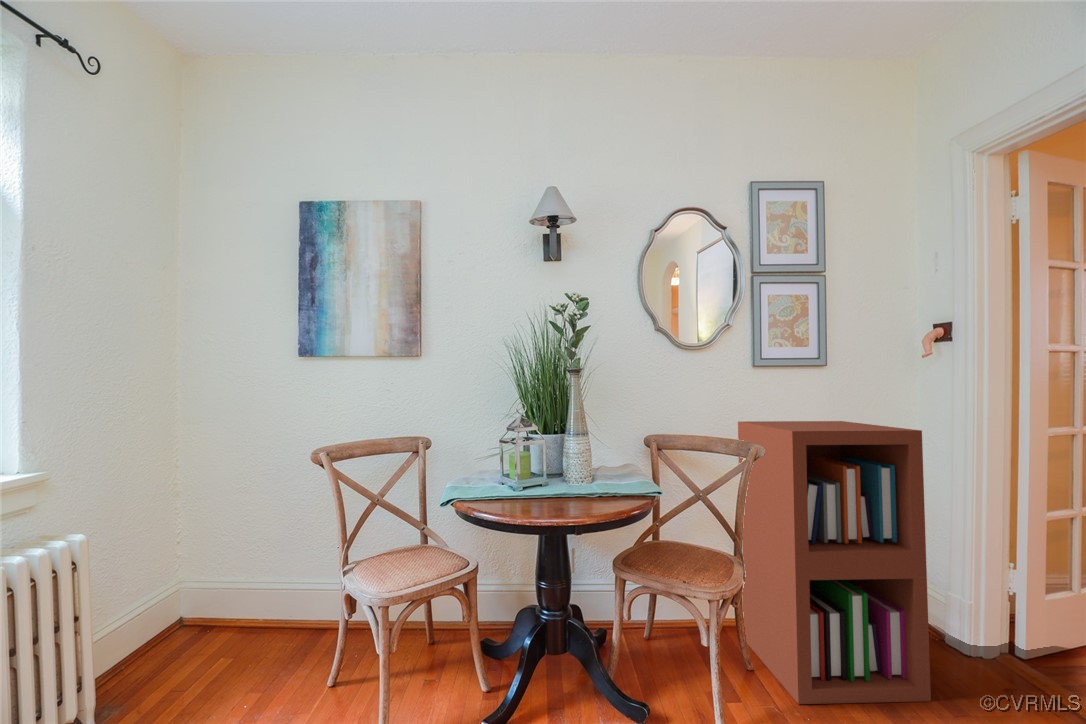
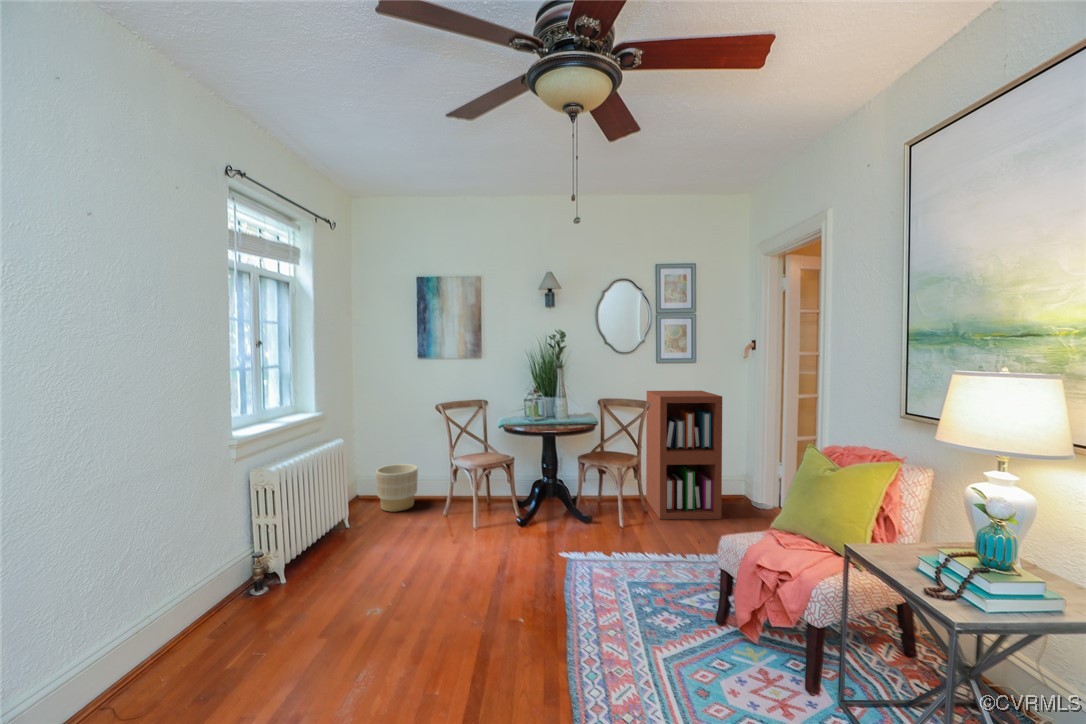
planter: none [187,569,282,682] -> present [376,464,418,512]

